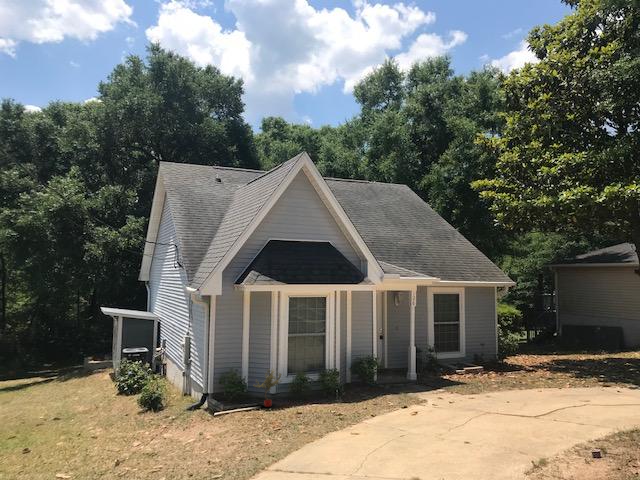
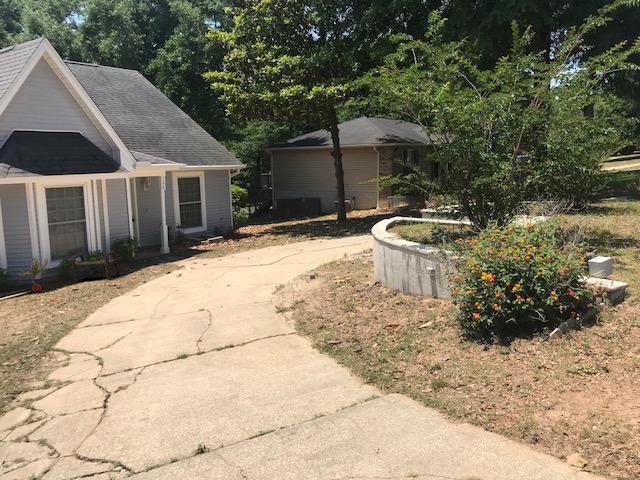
bench: none [305,370,352,407] -> present [71,251,120,283]

